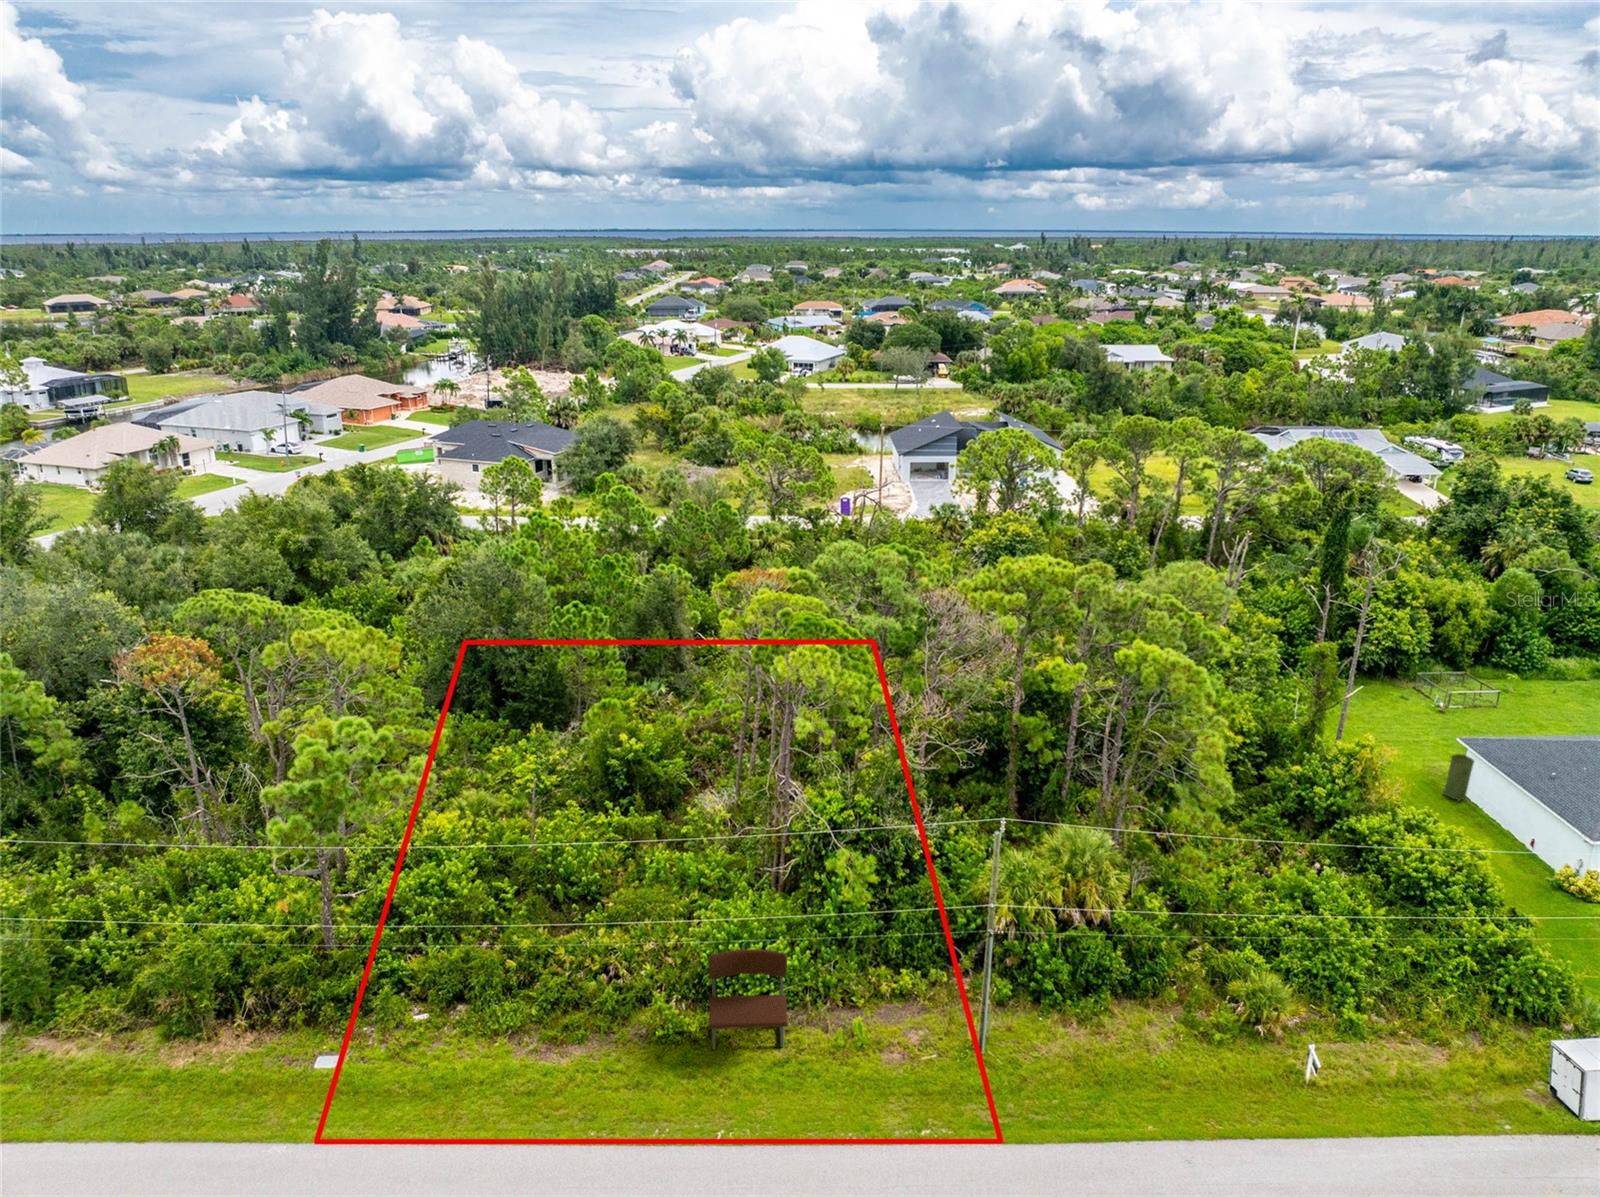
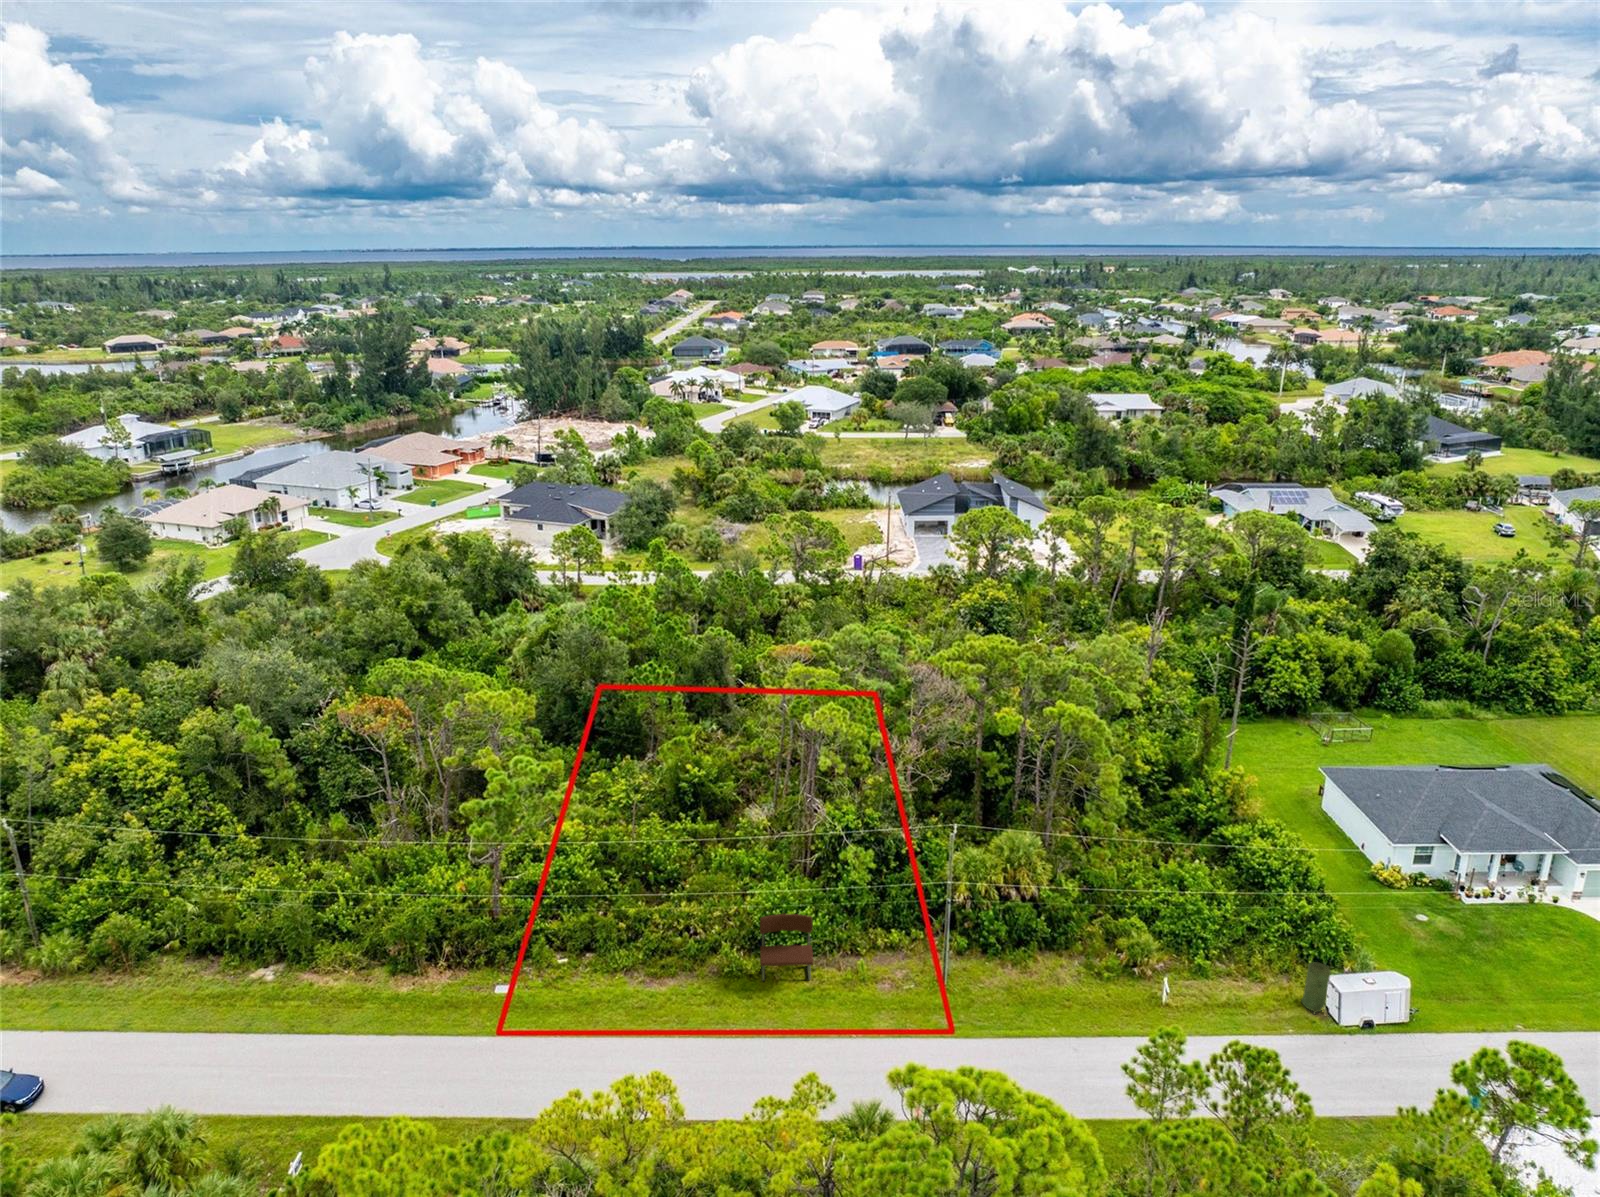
trash can: present [1443,754,1474,802] -> present [1301,962,1331,1014]

